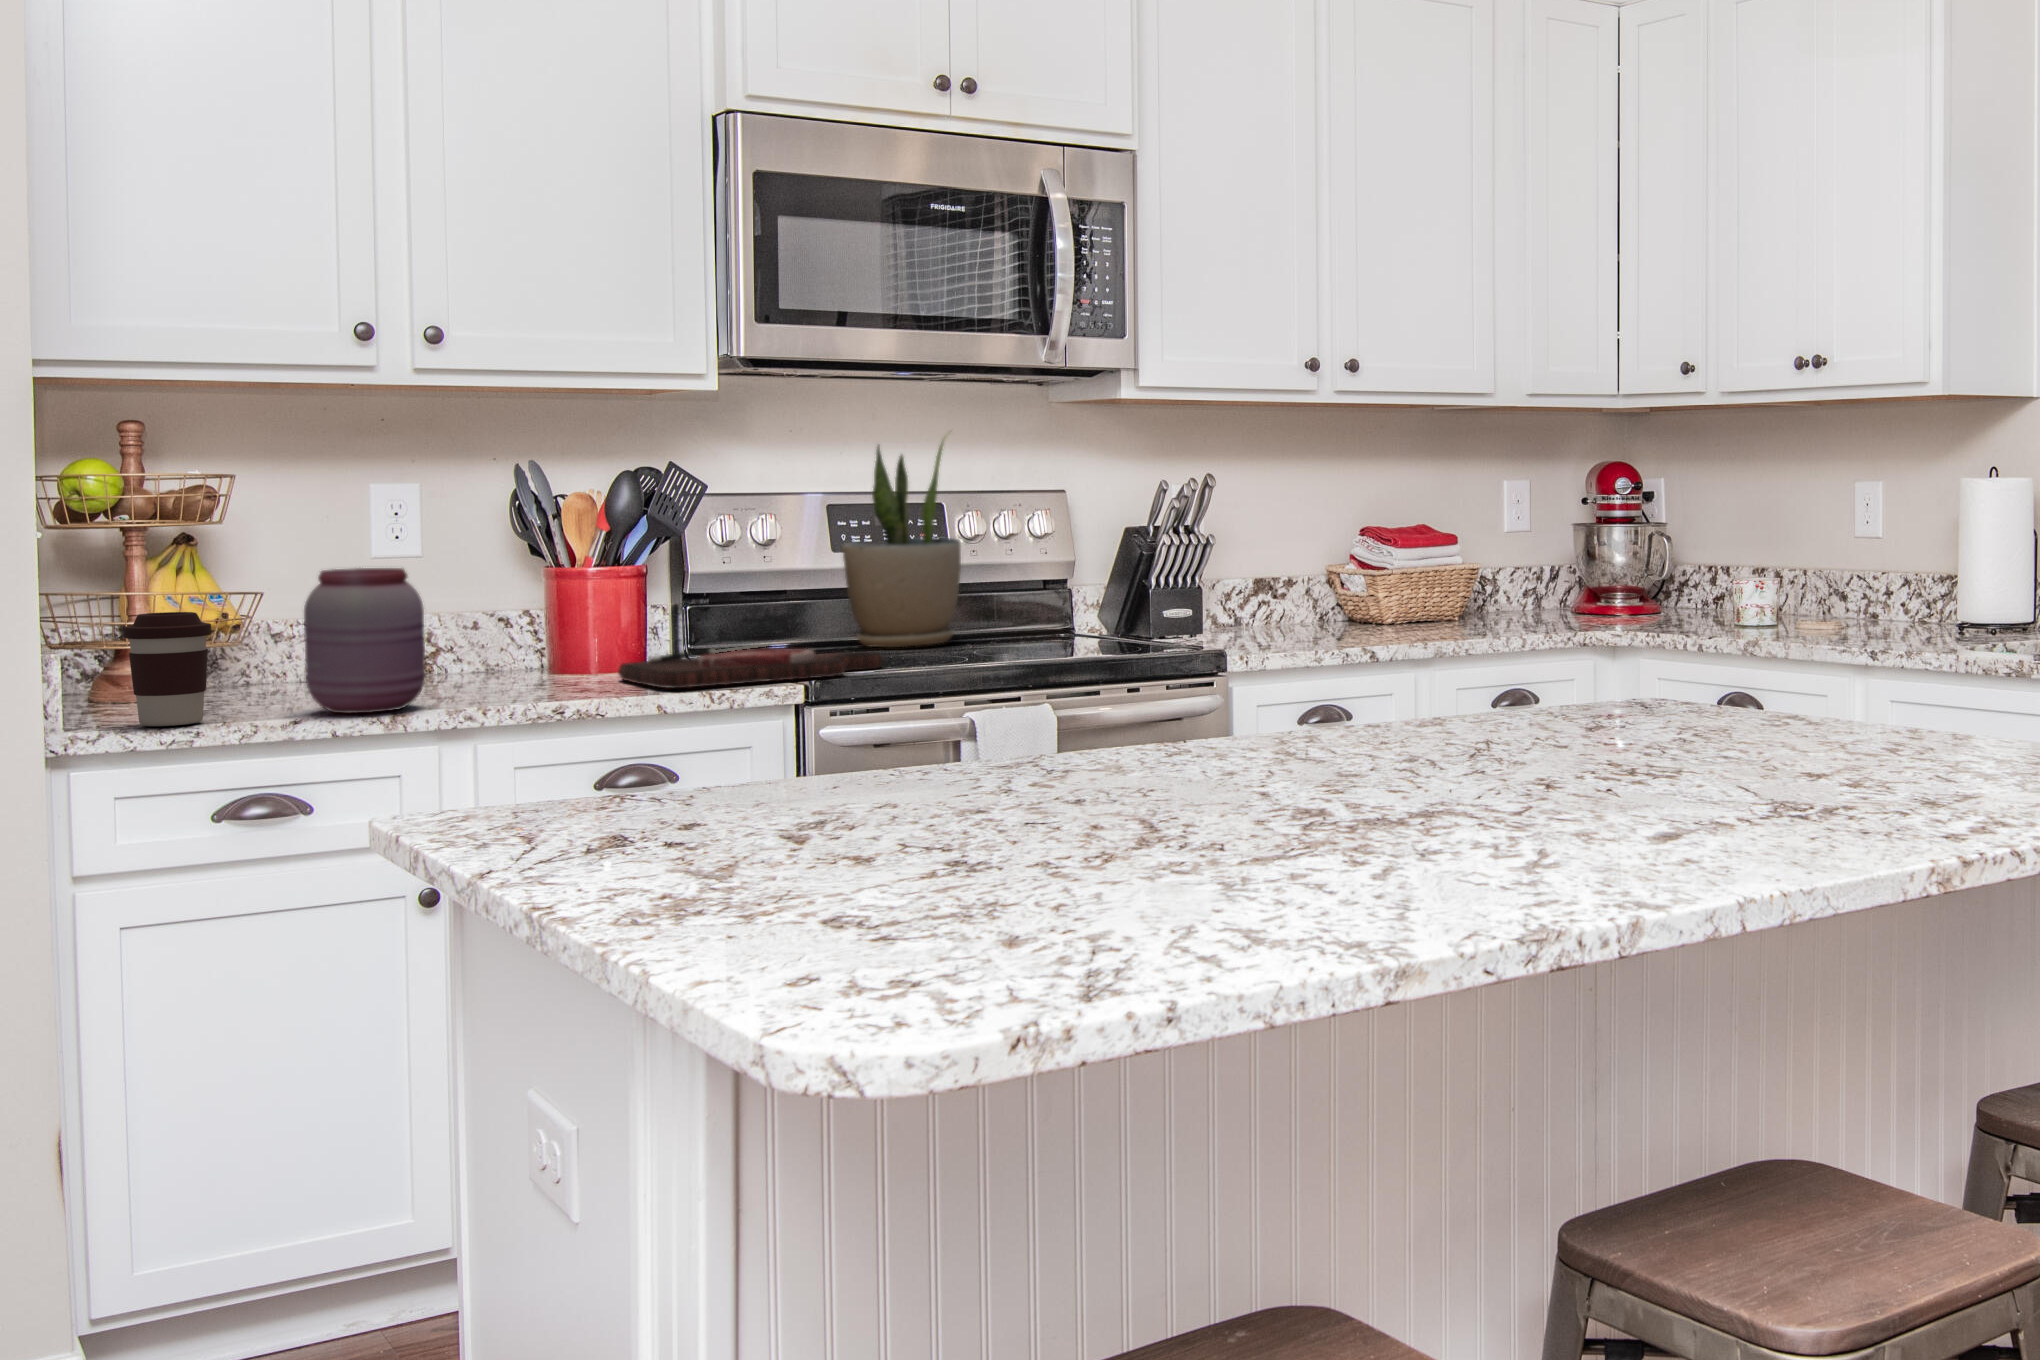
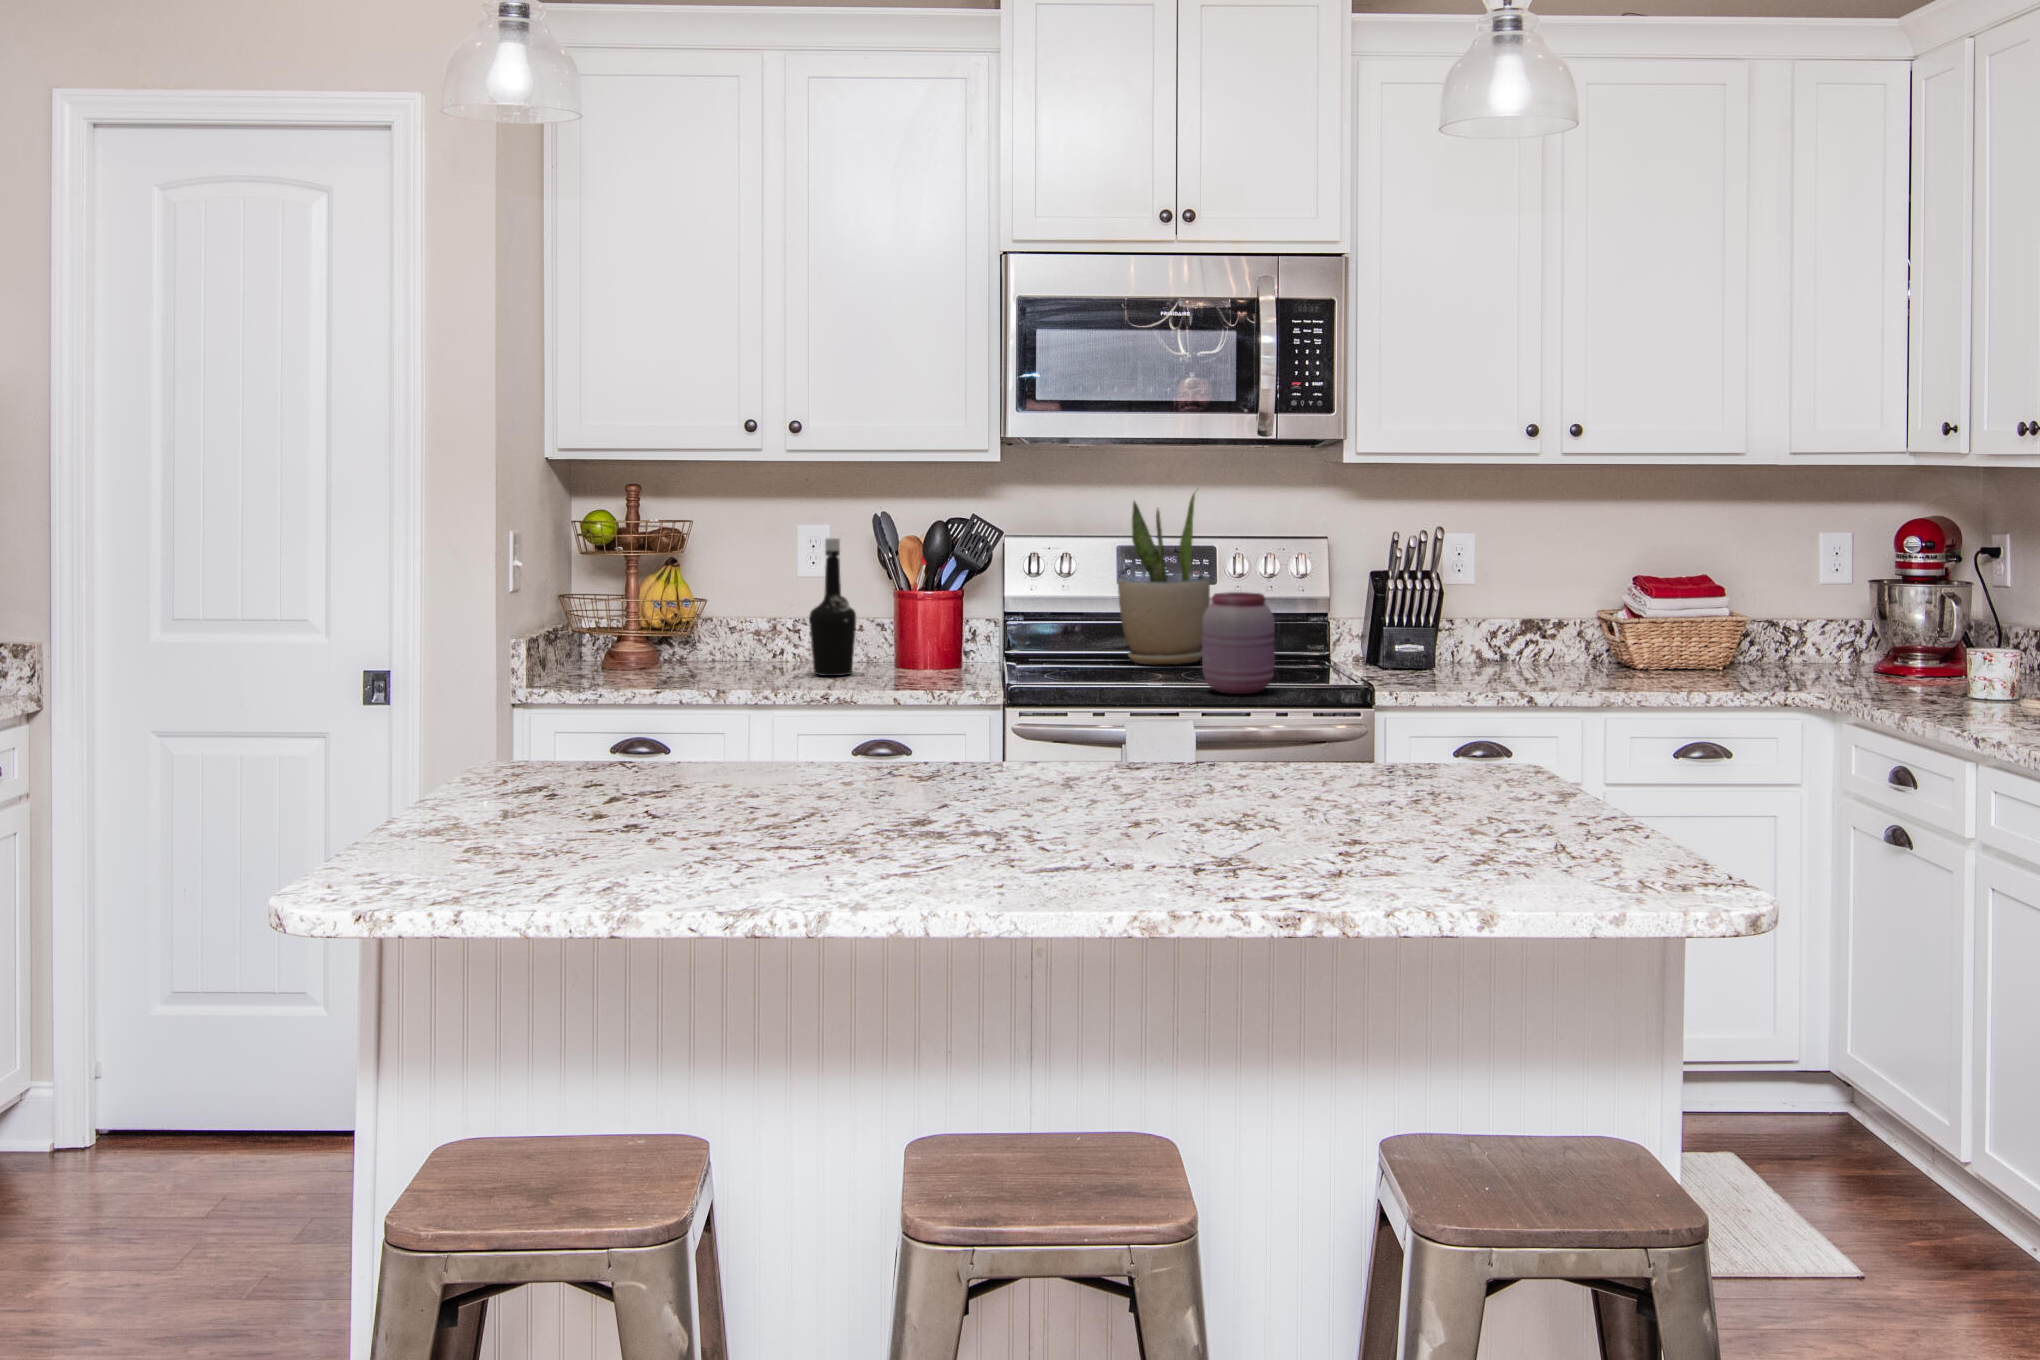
bottle: none [448,493,522,685] -> present [809,538,856,676]
jar: present [304,568,426,713] -> present [1202,592,1275,694]
coffee cup: present [123,612,211,726] -> none [591,618,639,692]
cutting board: present [618,640,883,688] -> none [908,658,1096,689]

